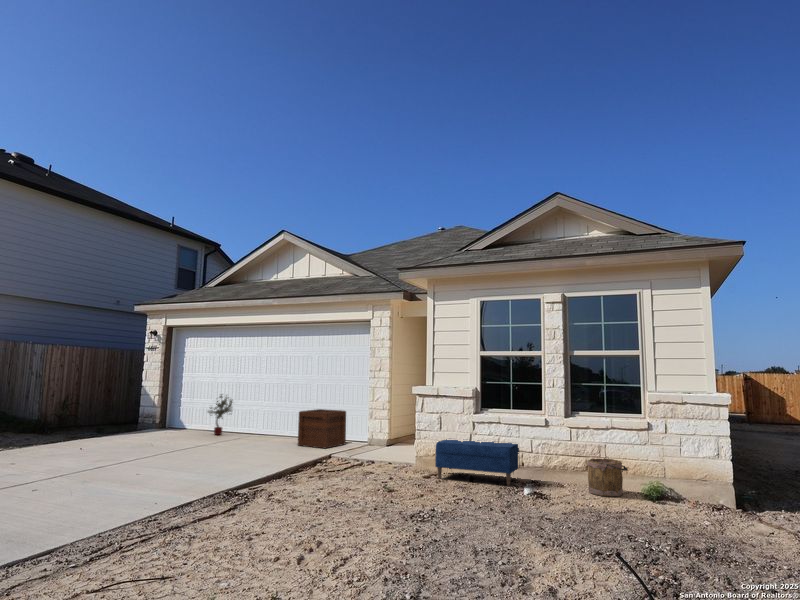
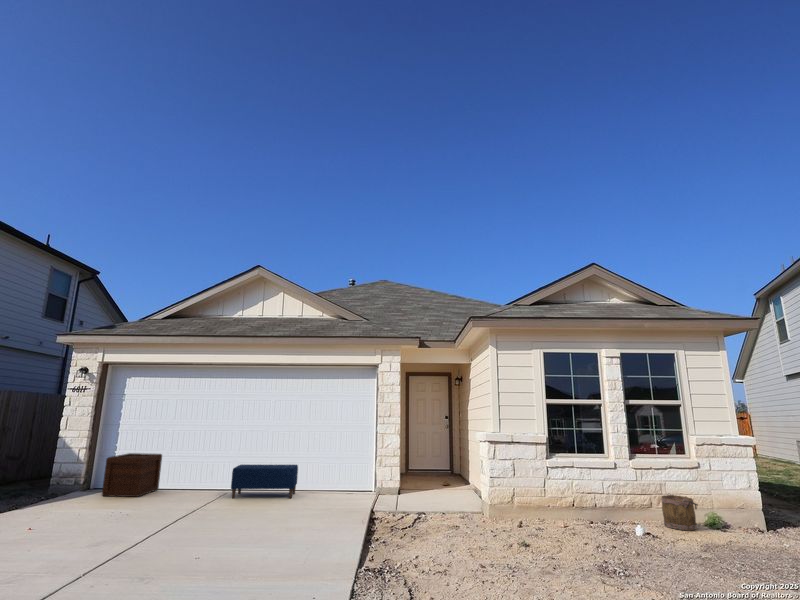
potted tree: present [208,394,232,435] -> none [169,444,210,495]
wooden crate: present [298,409,346,448] -> present [102,453,162,497]
bench: present [435,439,520,486] -> present [231,465,298,499]

